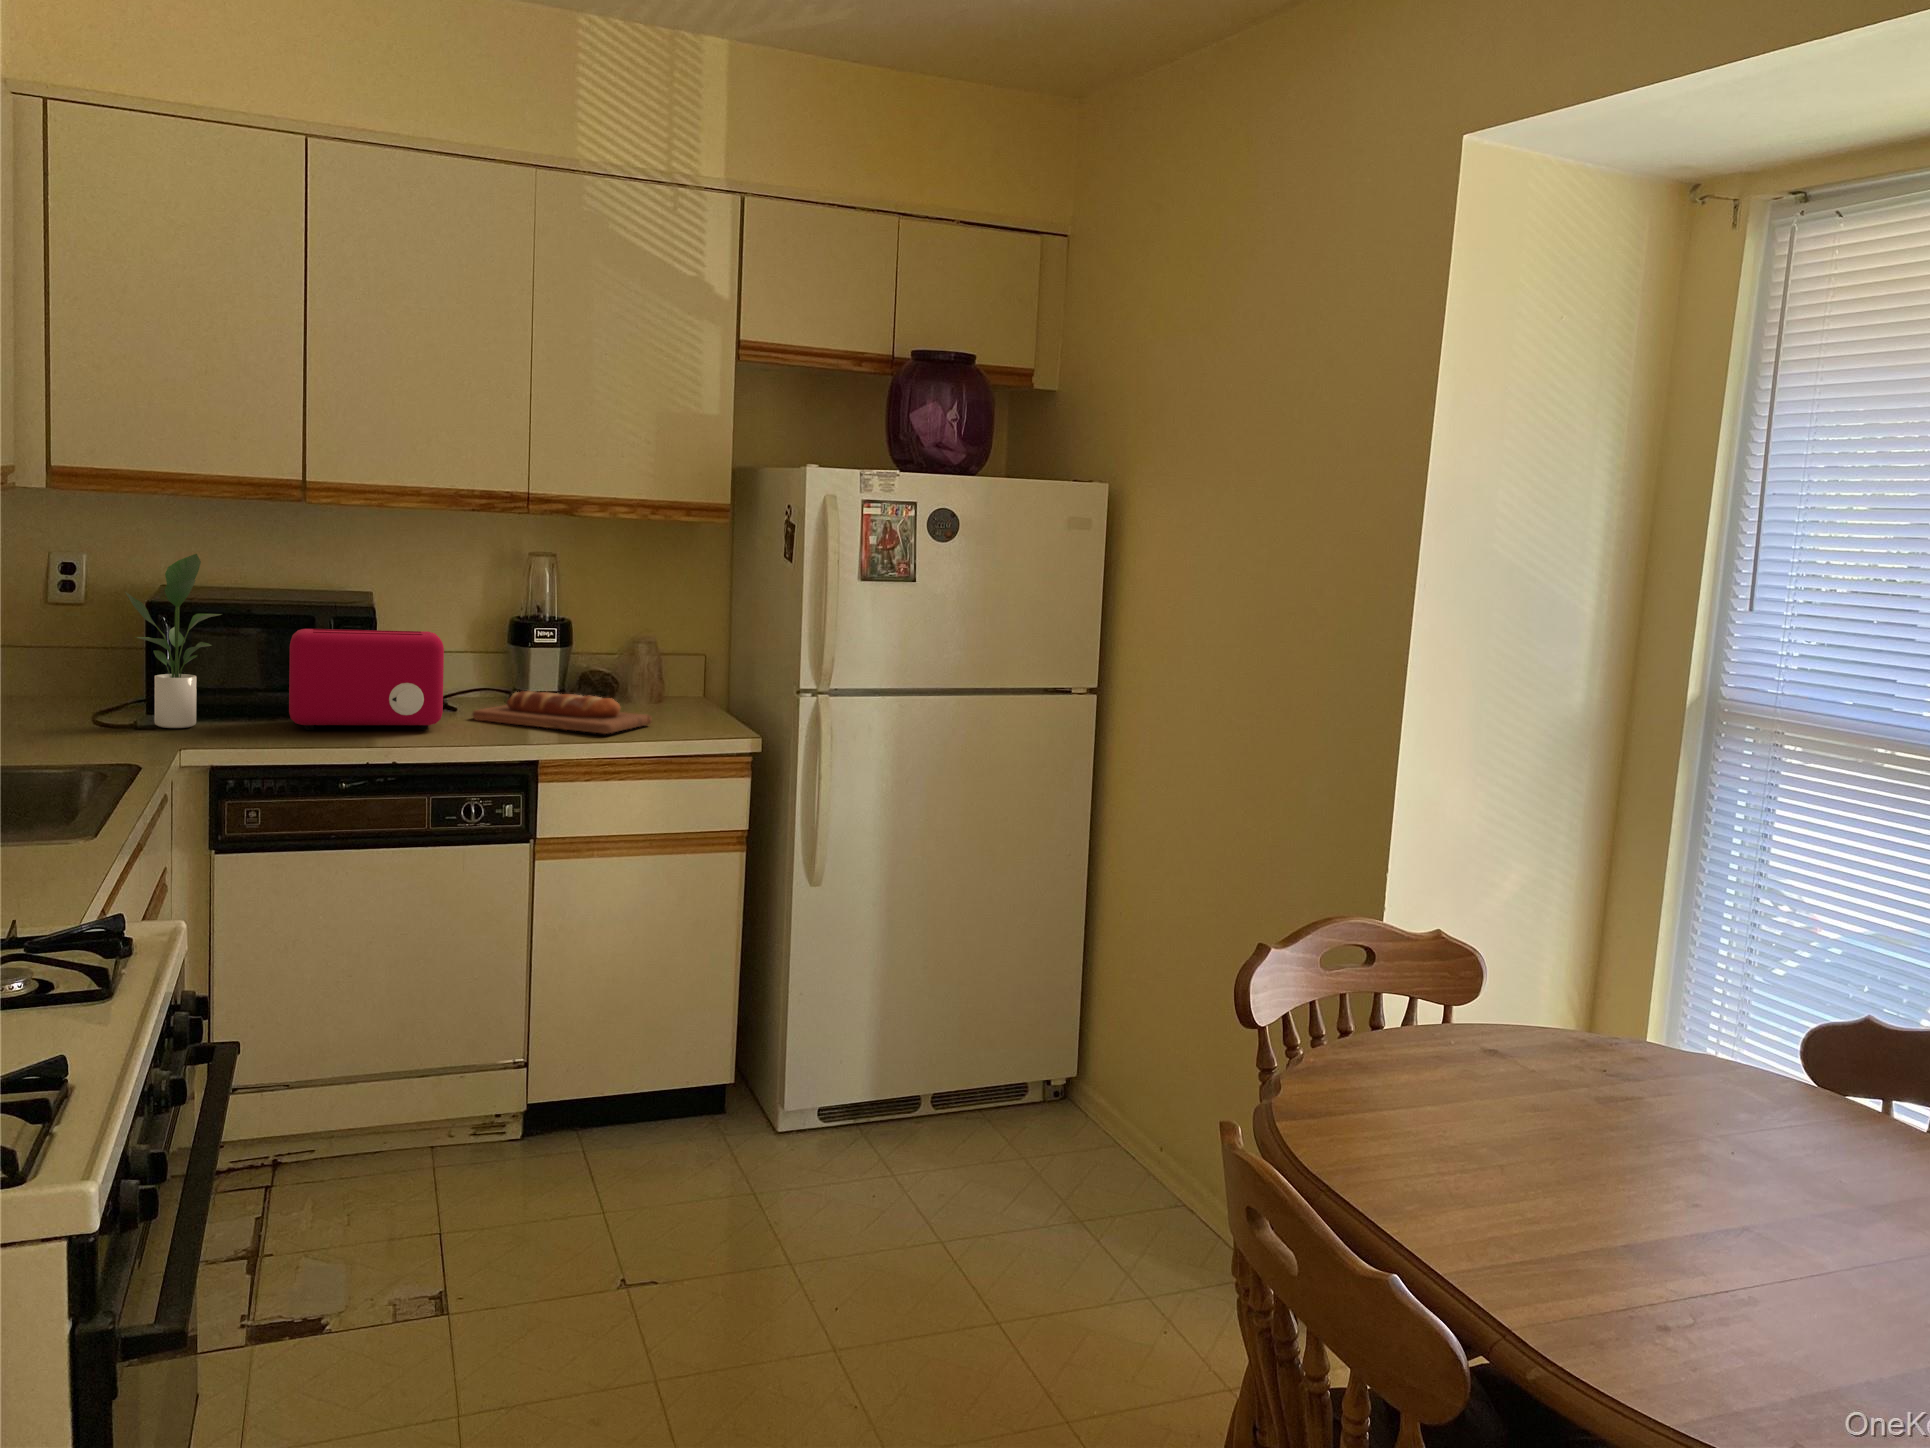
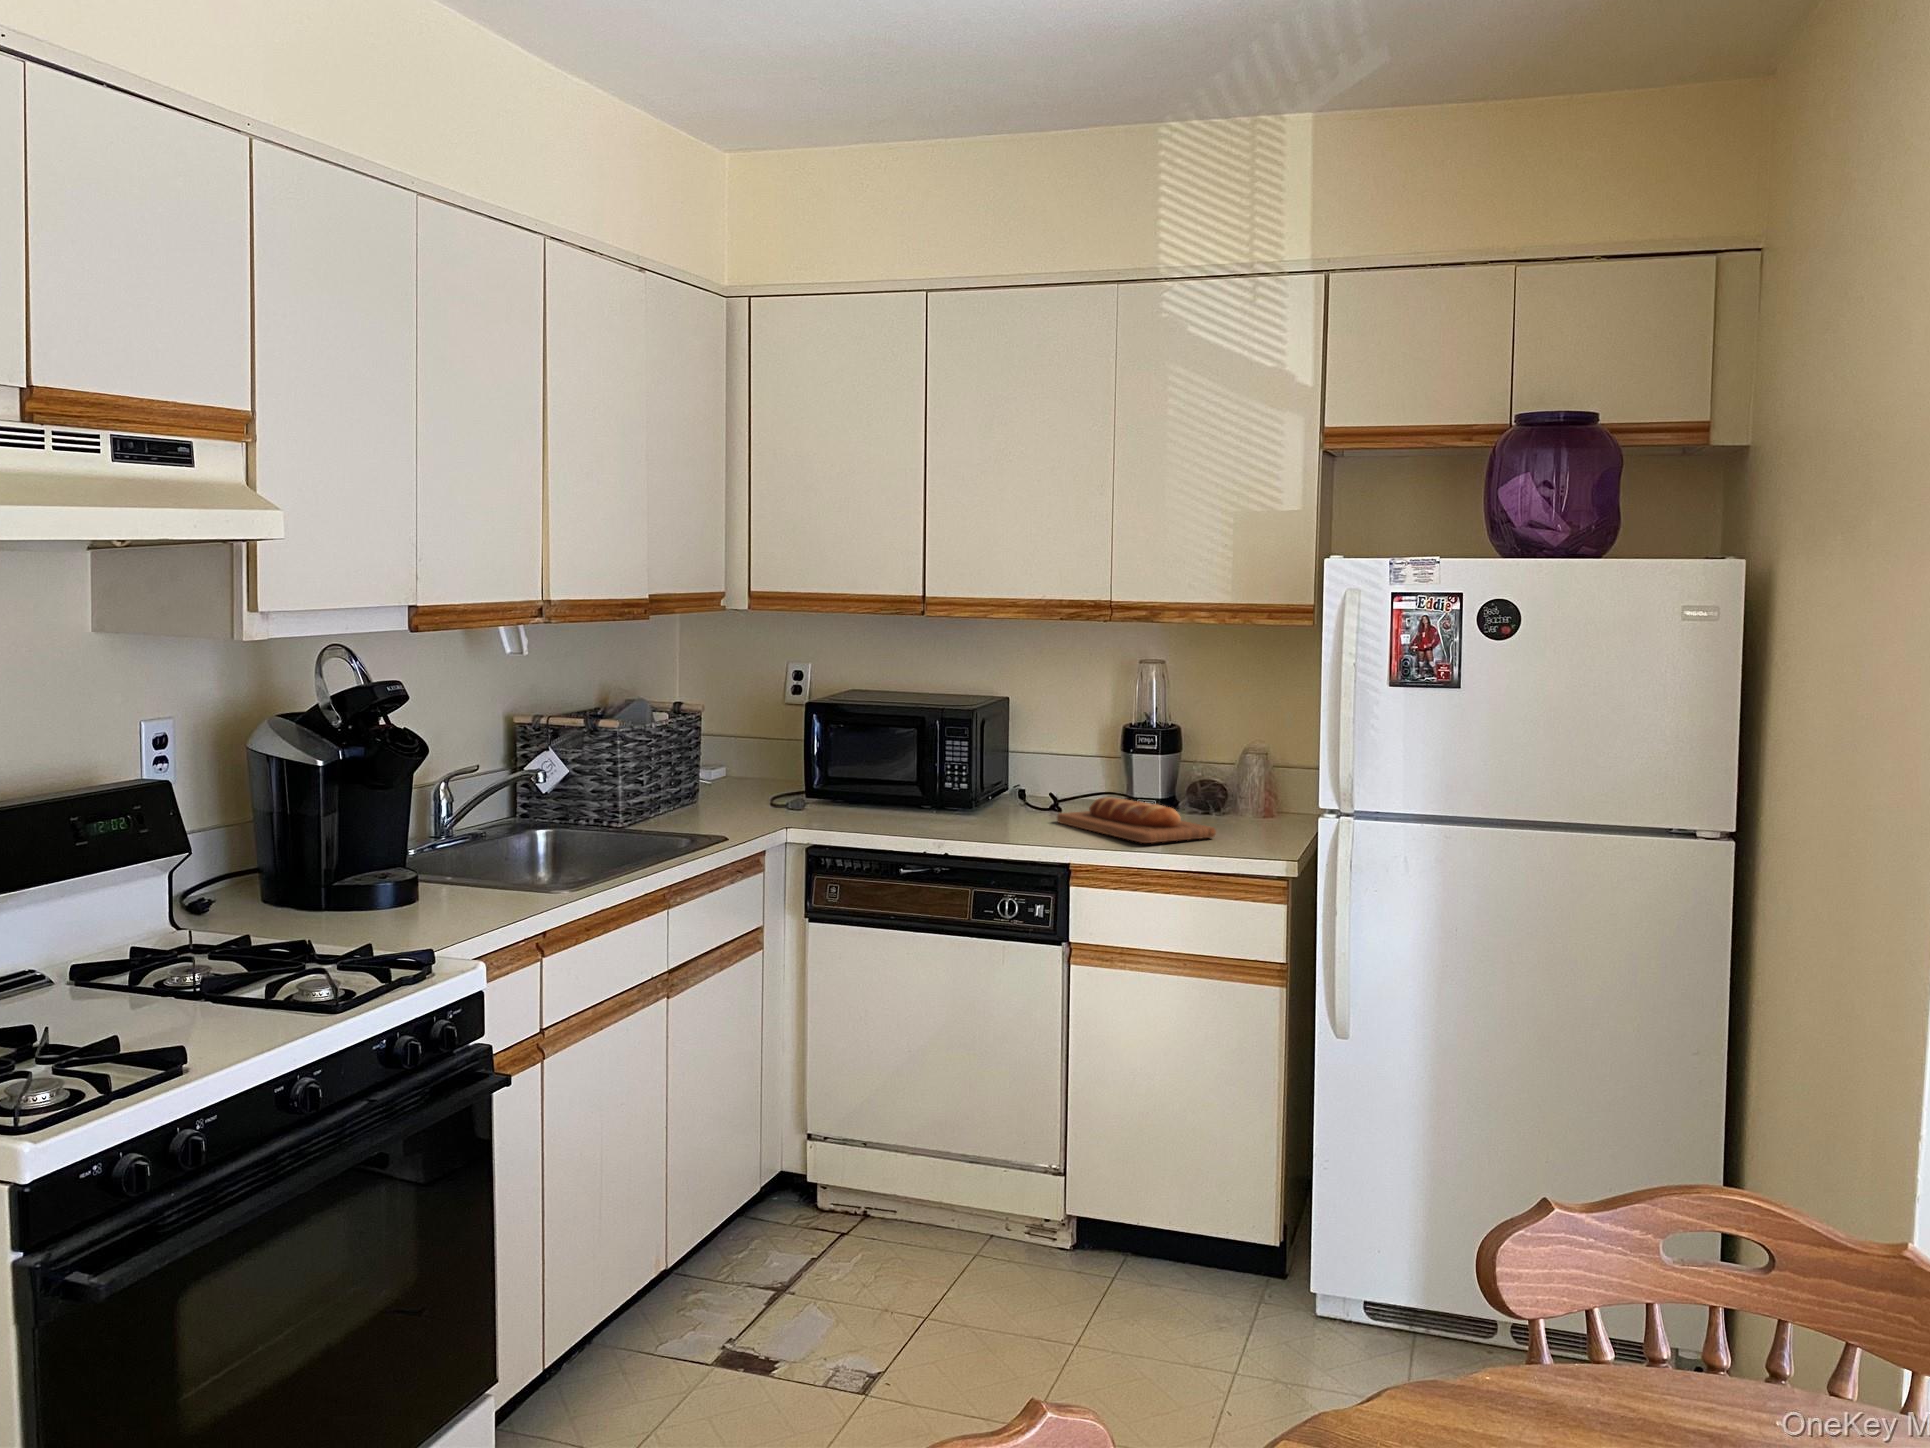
potted plant: present [125,554,221,728] -> none [772,666,851,814]
toaster: present [289,629,444,730] -> none [883,732,1020,828]

